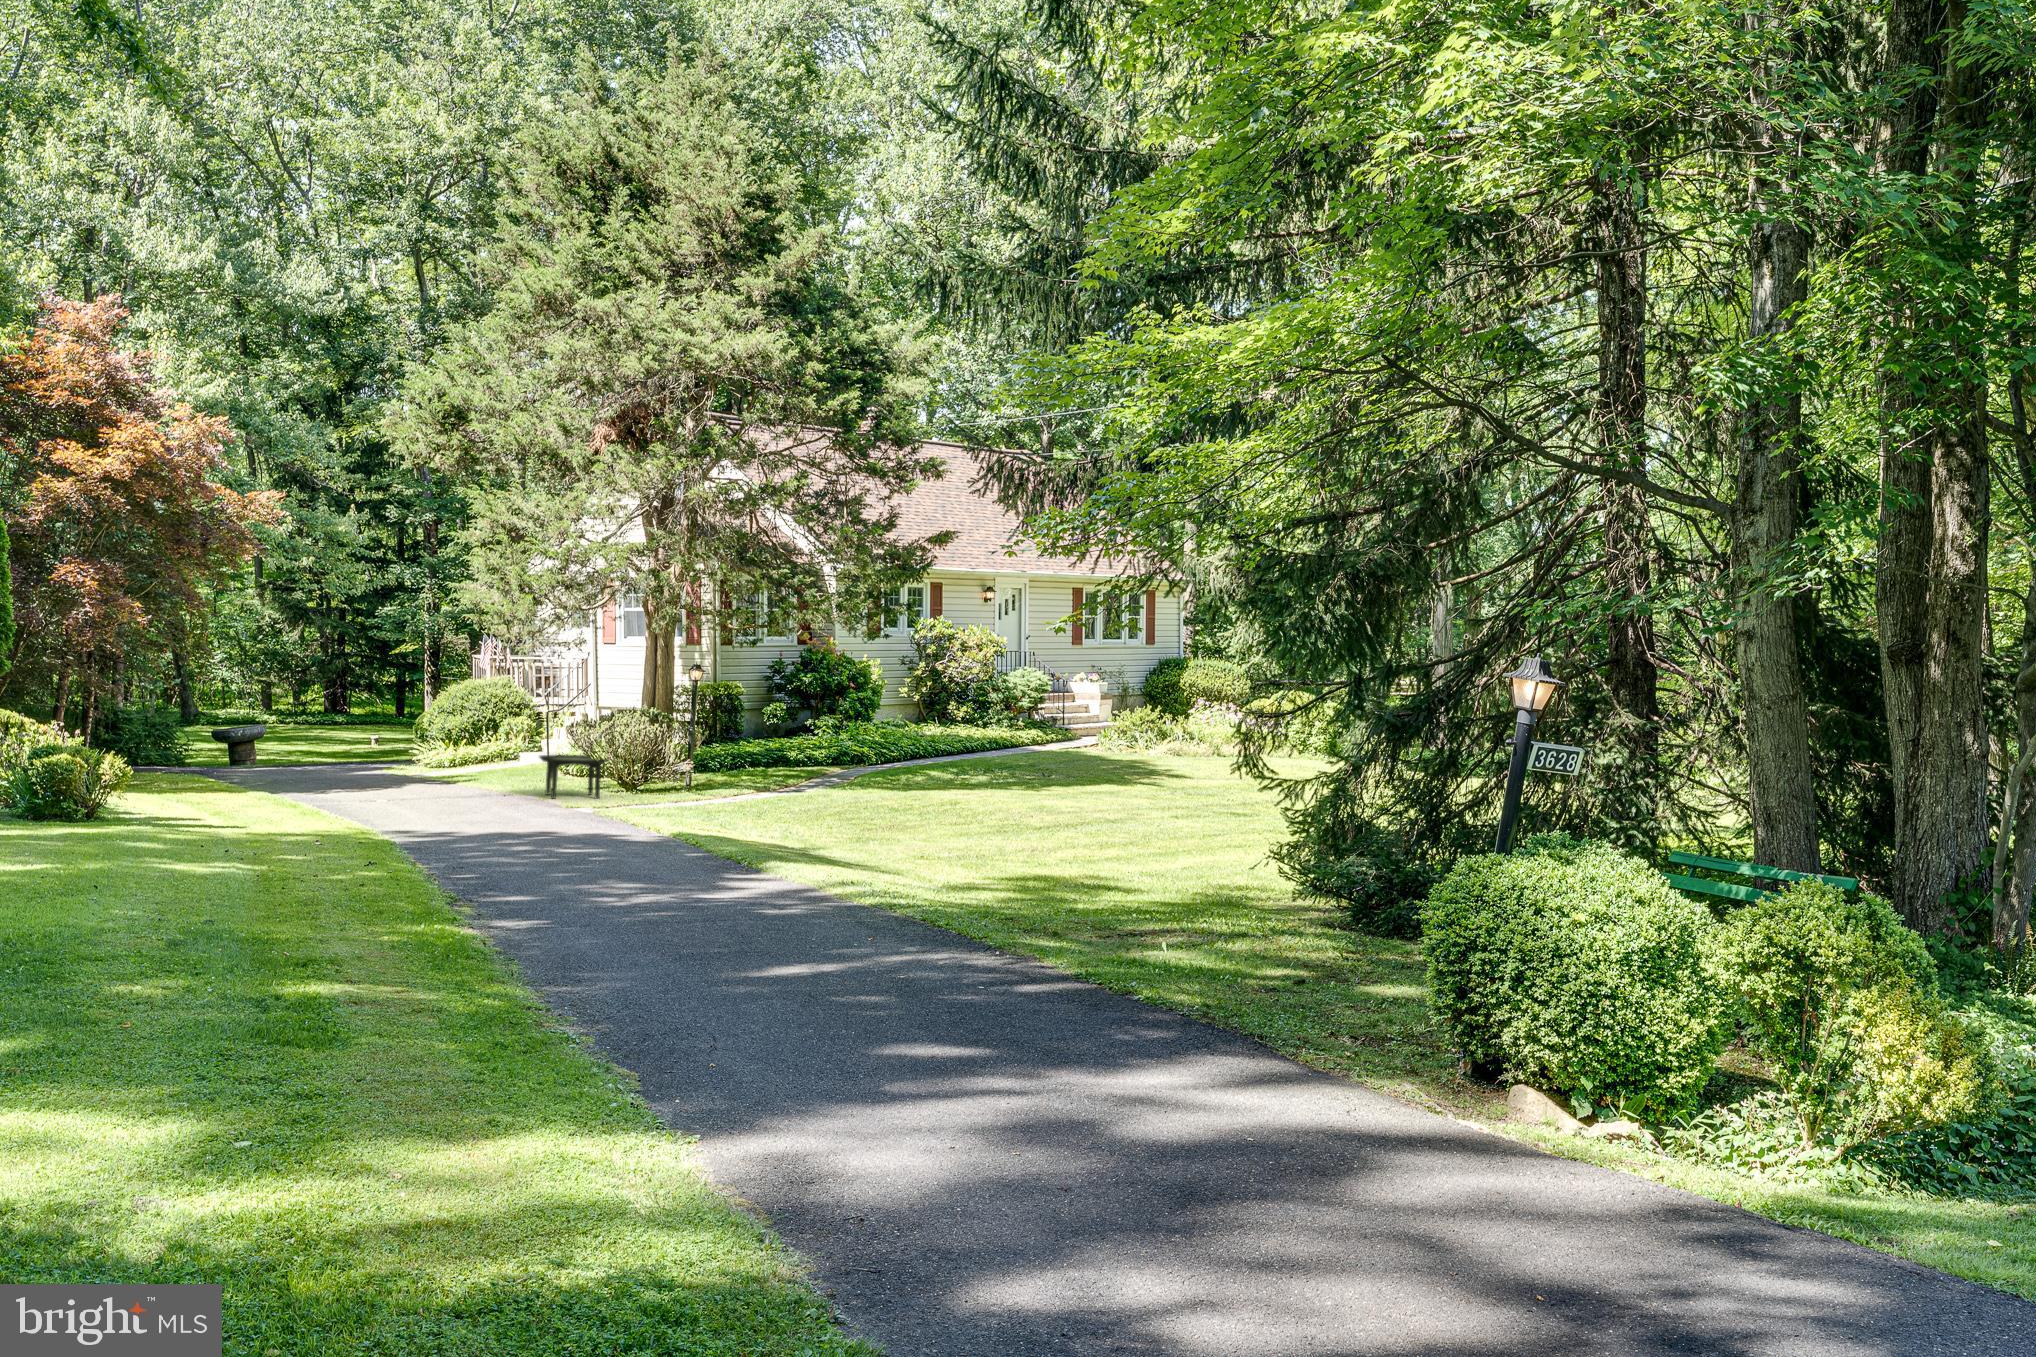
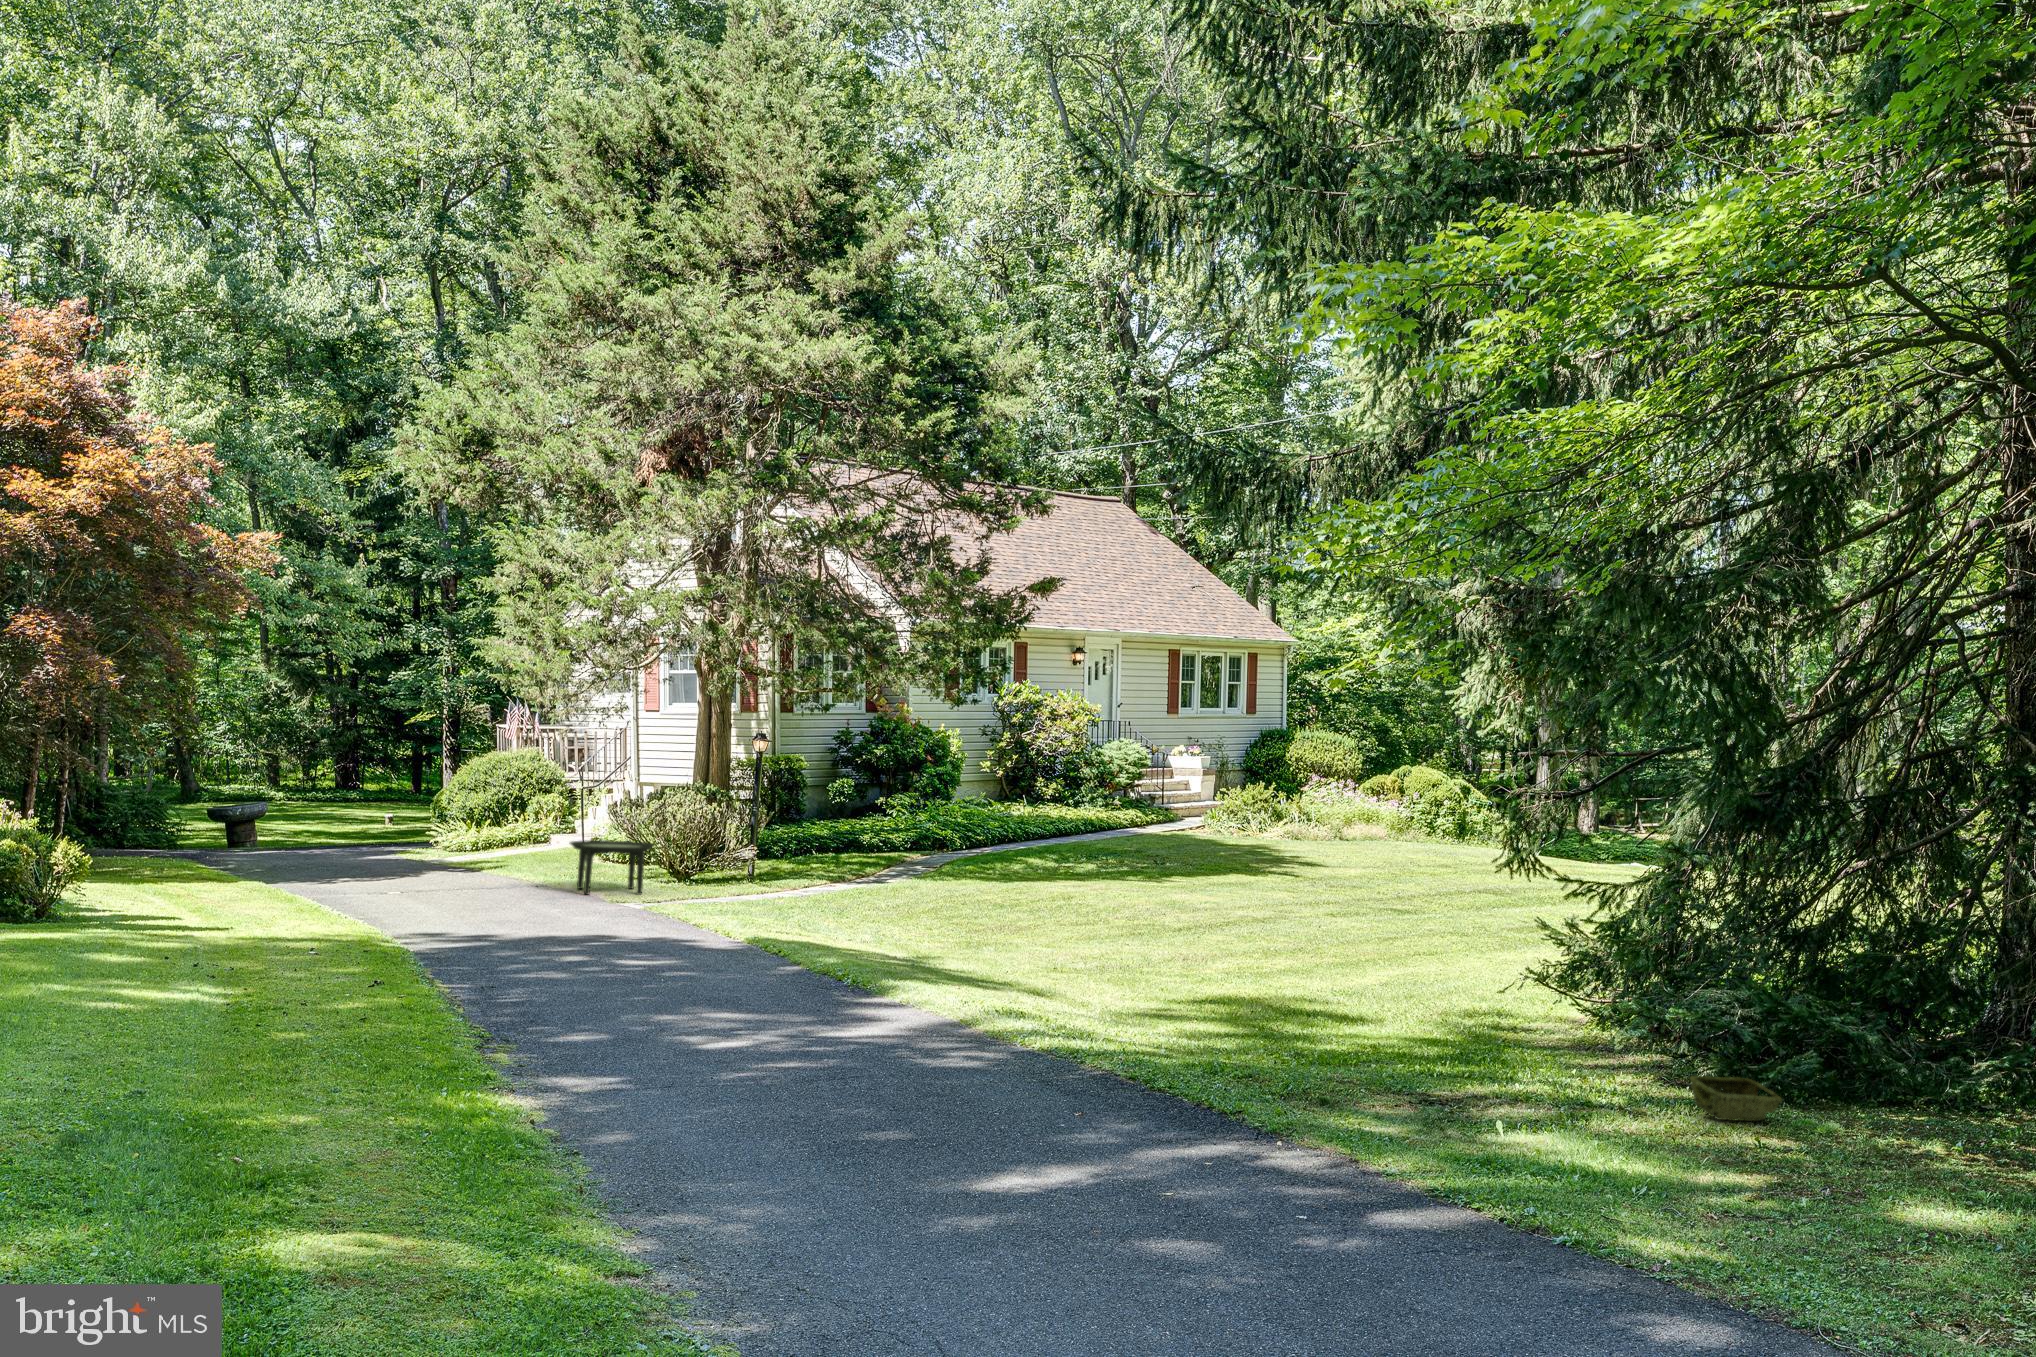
woven basket: none [1306,905,1363,934] -> present [1690,1076,1782,1121]

